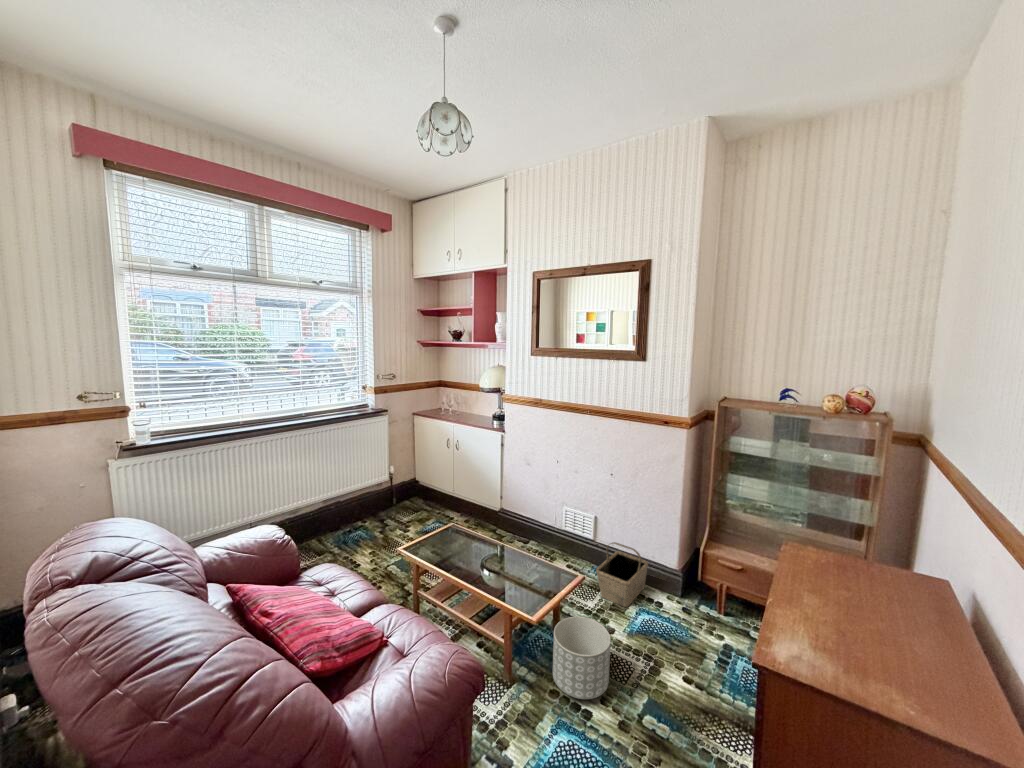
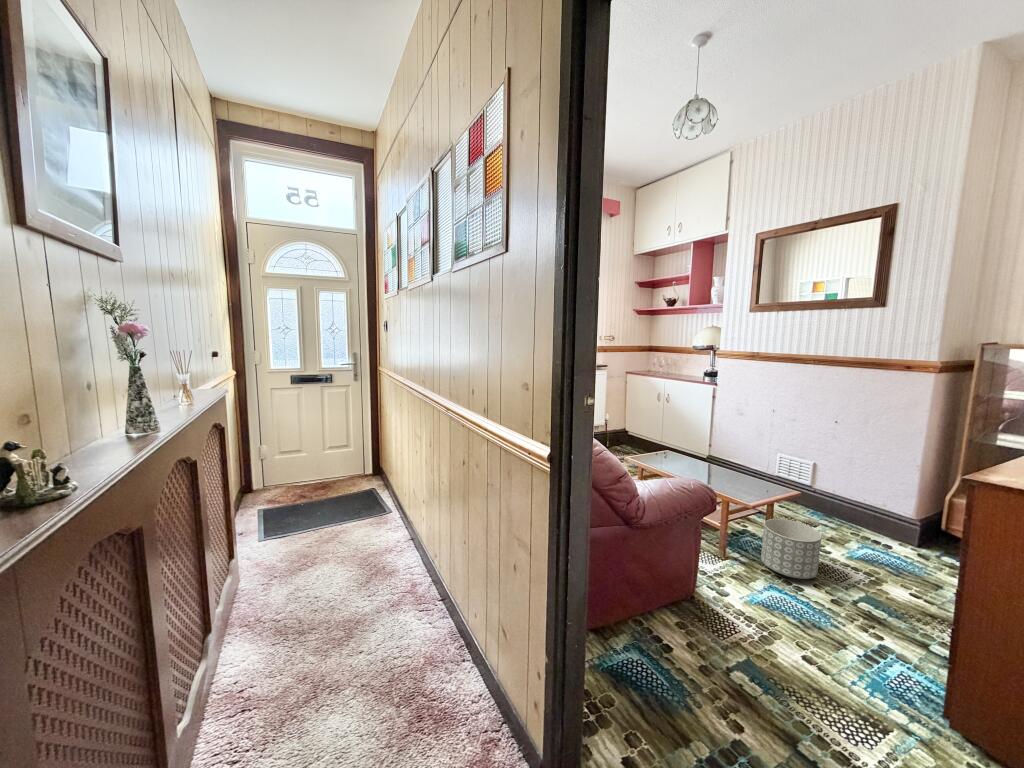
basket: present [596,542,648,607] -> none [810,483,873,541]

